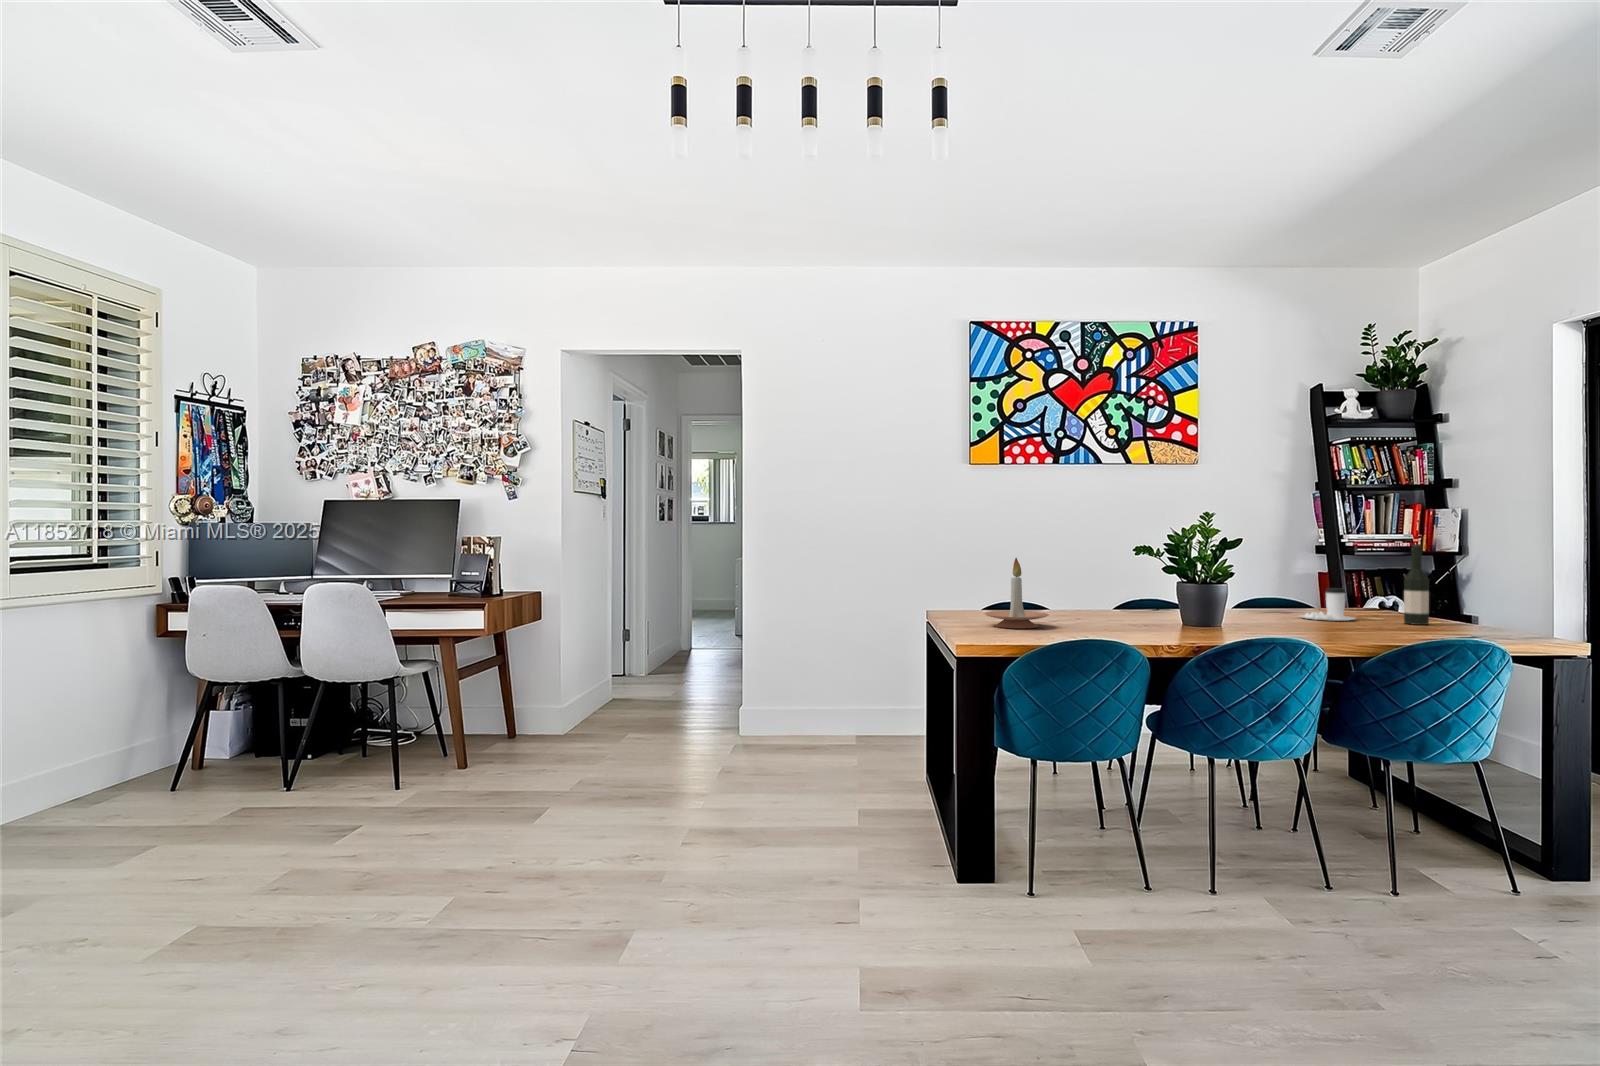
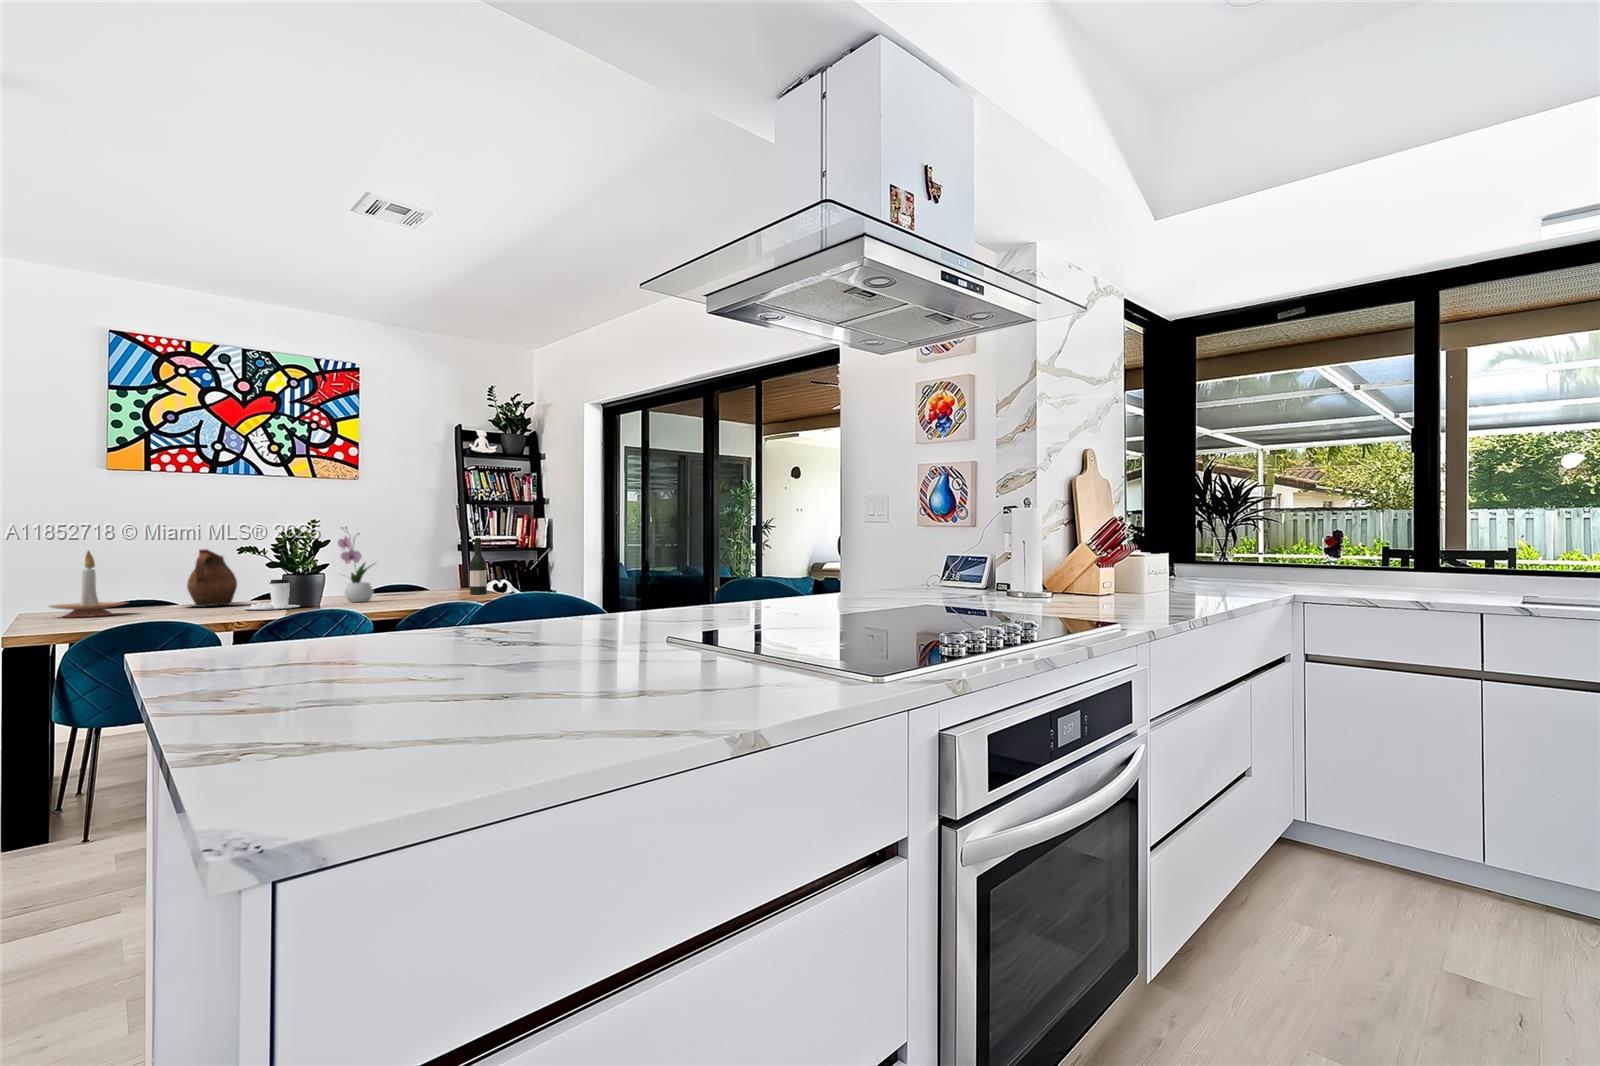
flower arrangement: none [1249,531,1297,628] -> present [338,528,373,602]
ceramic pitcher: none [1078,556,1142,621] -> present [187,549,237,607]
coffee cup: present [1300,588,1355,621] -> present [244,579,300,610]

